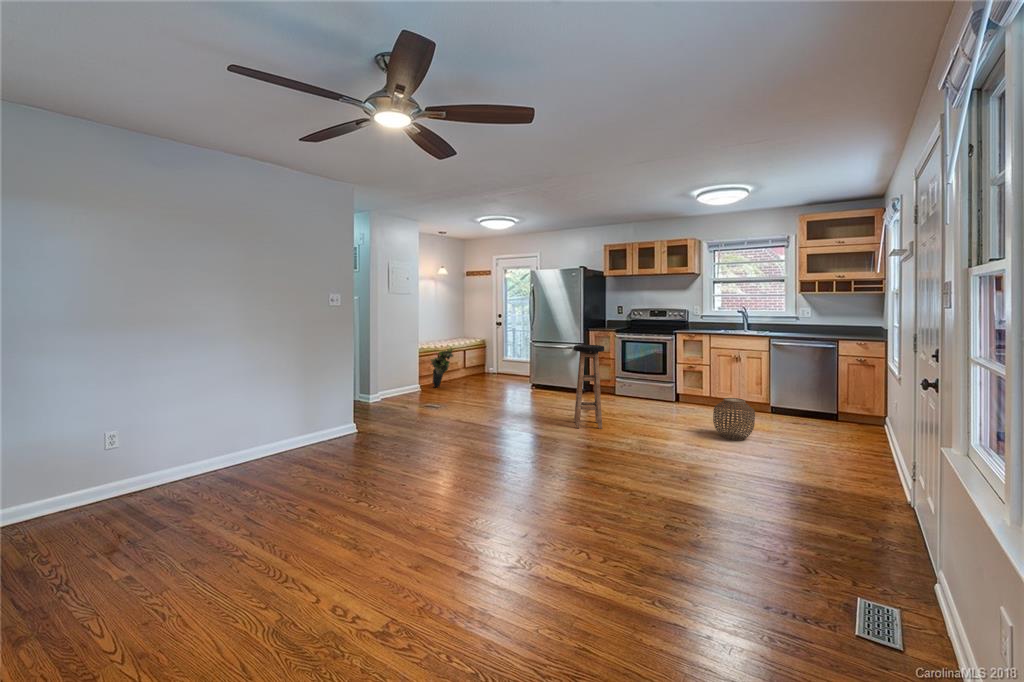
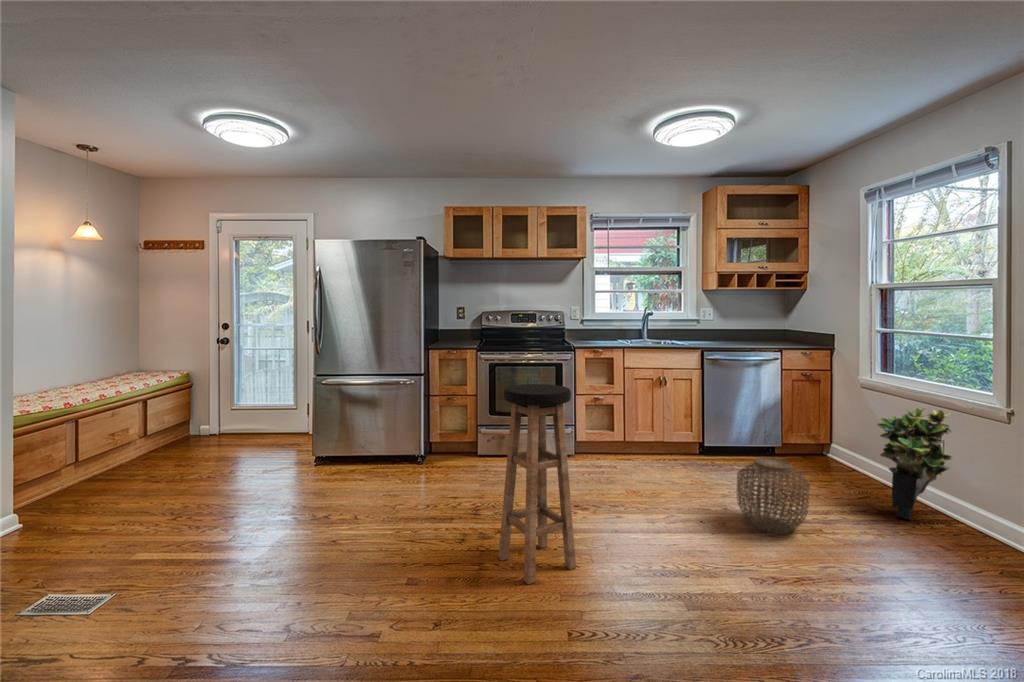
potted plant: present [431,348,454,387] -> present [878,408,953,520]

